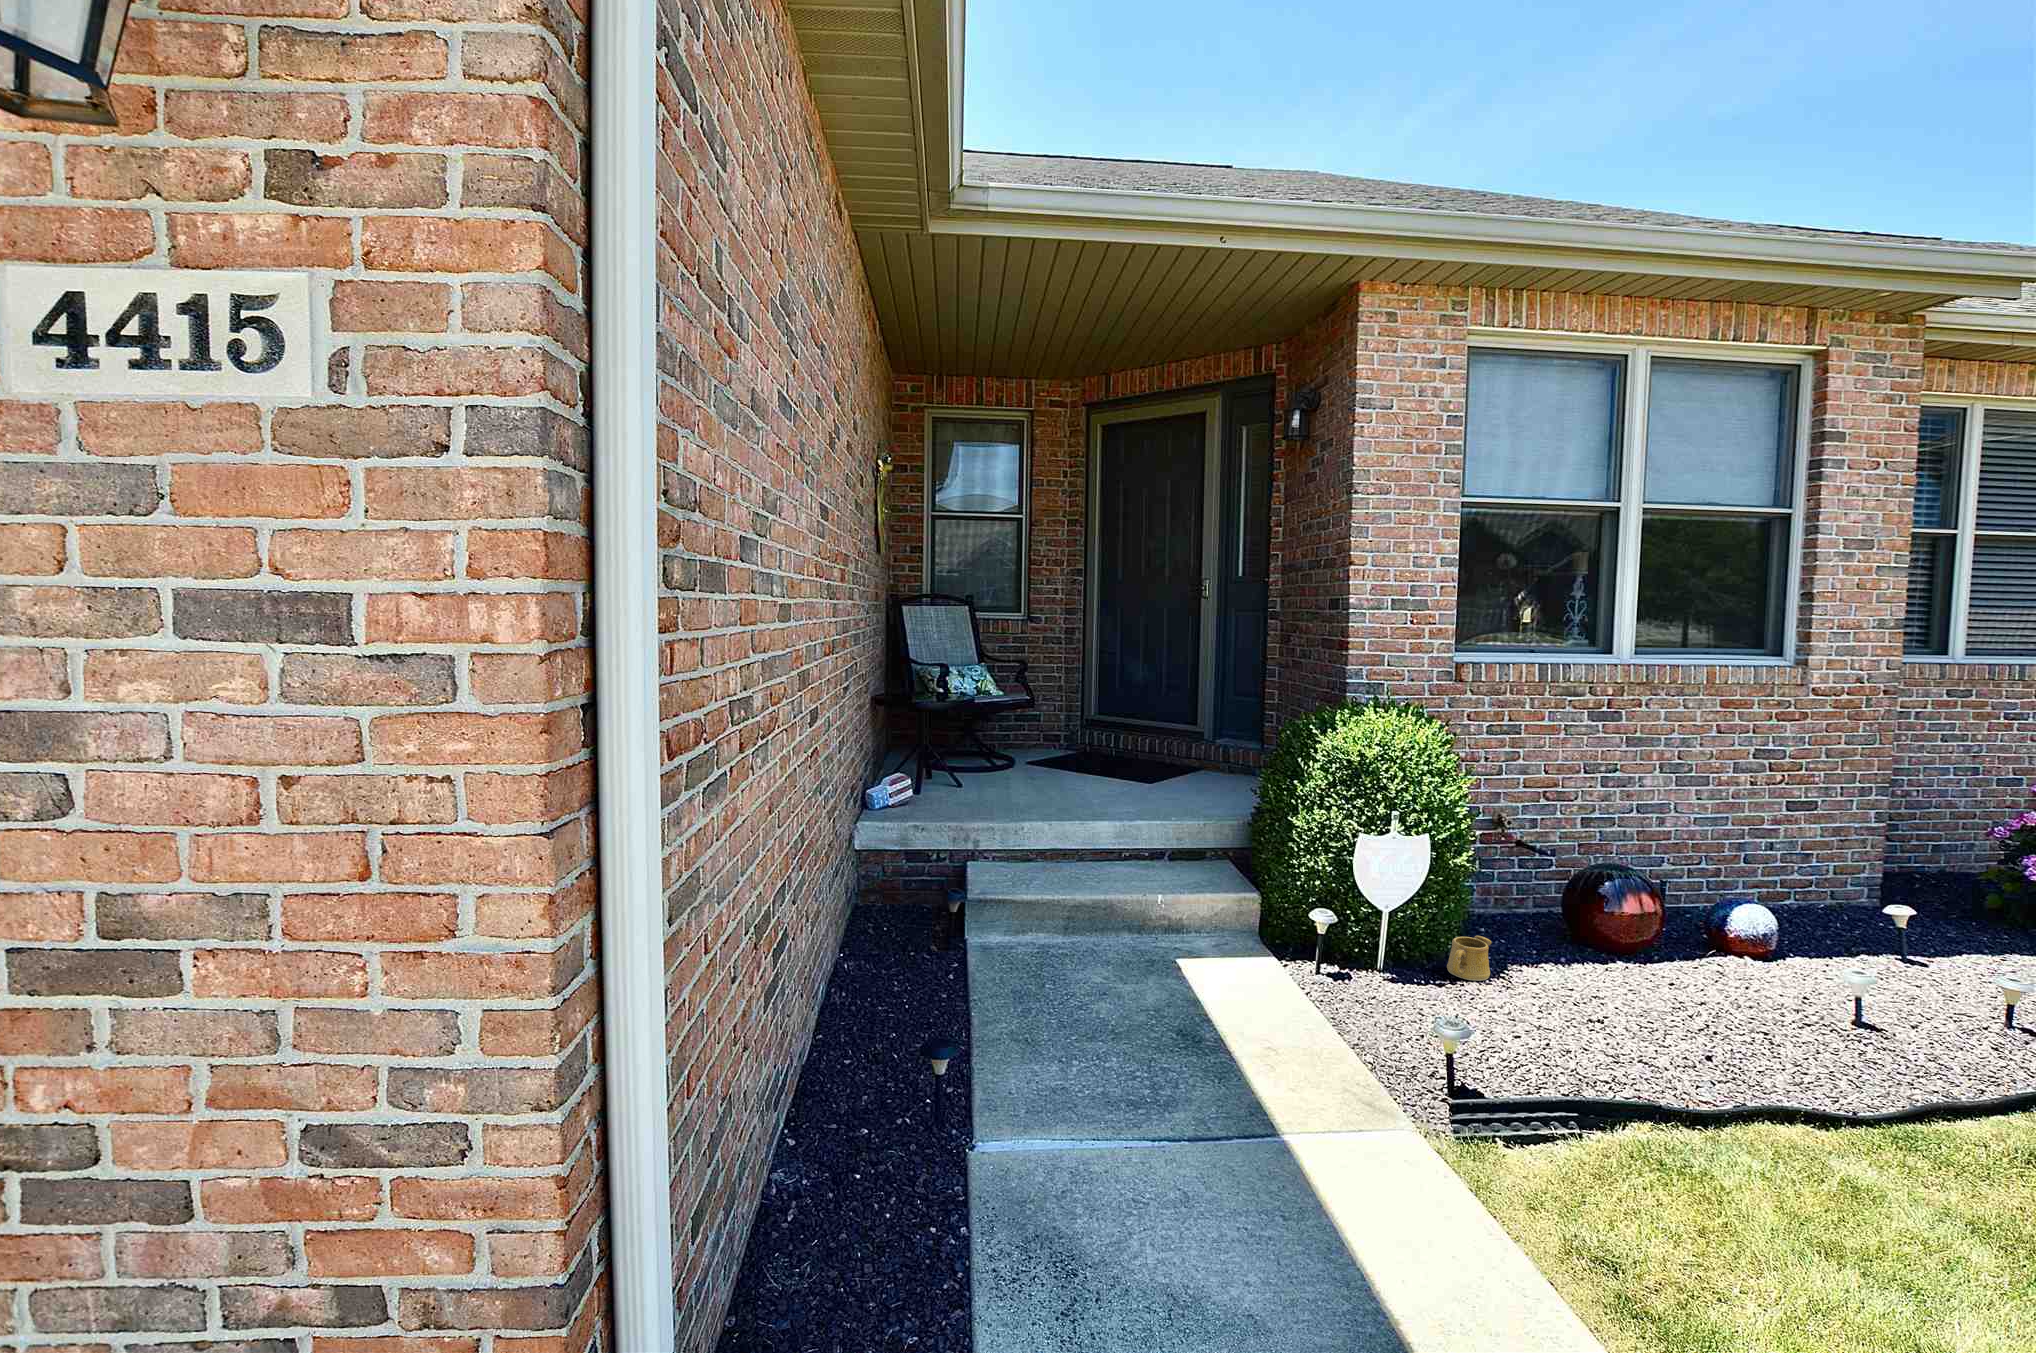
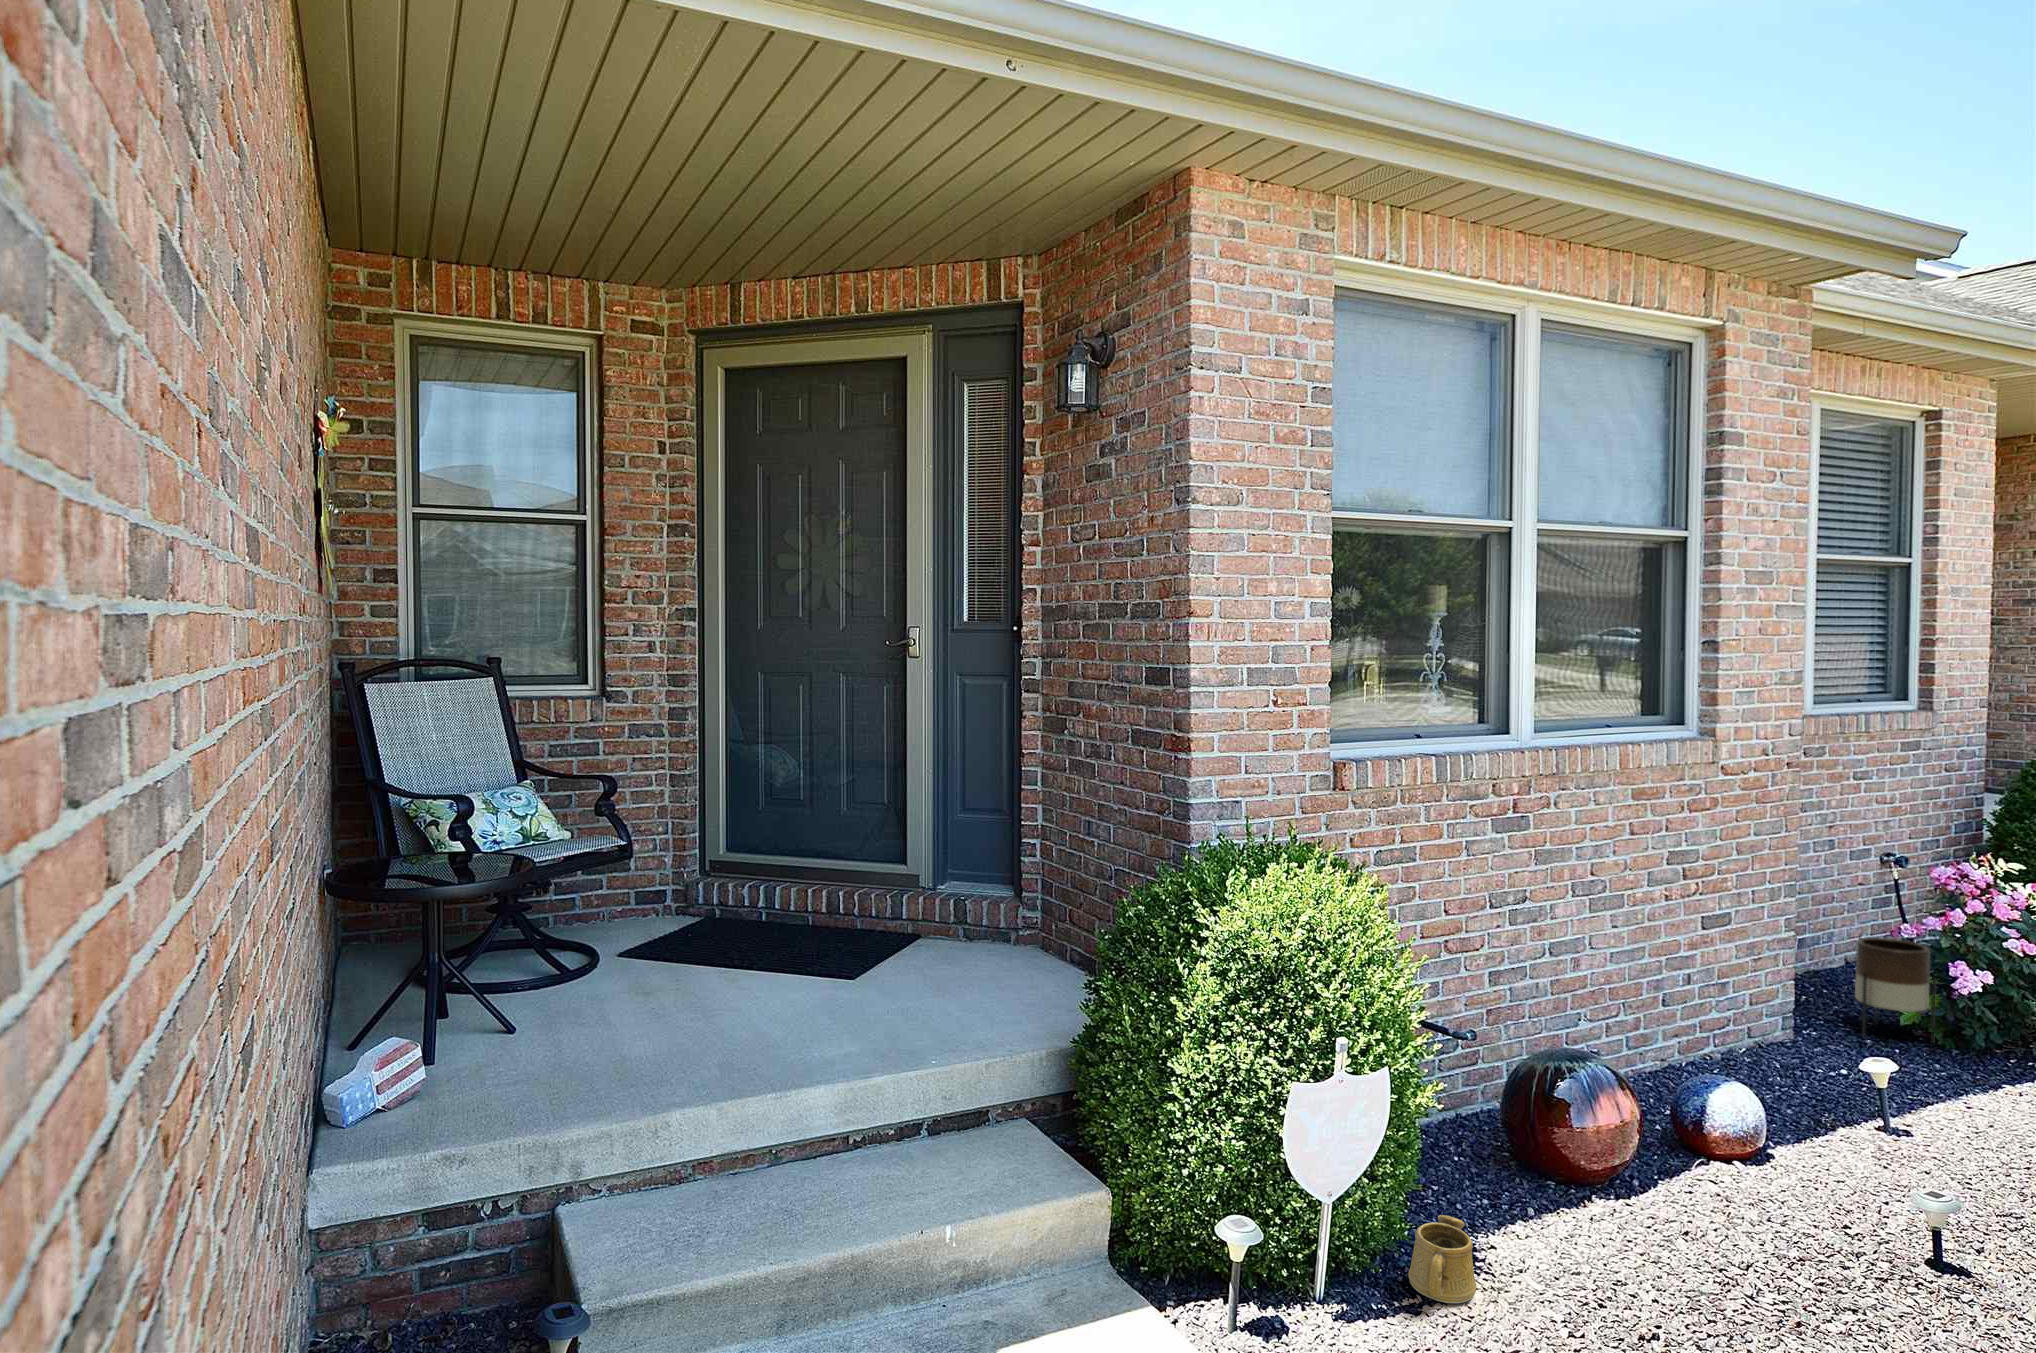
planter: none [1952,839,2027,925] -> present [1855,938,1936,1043]

